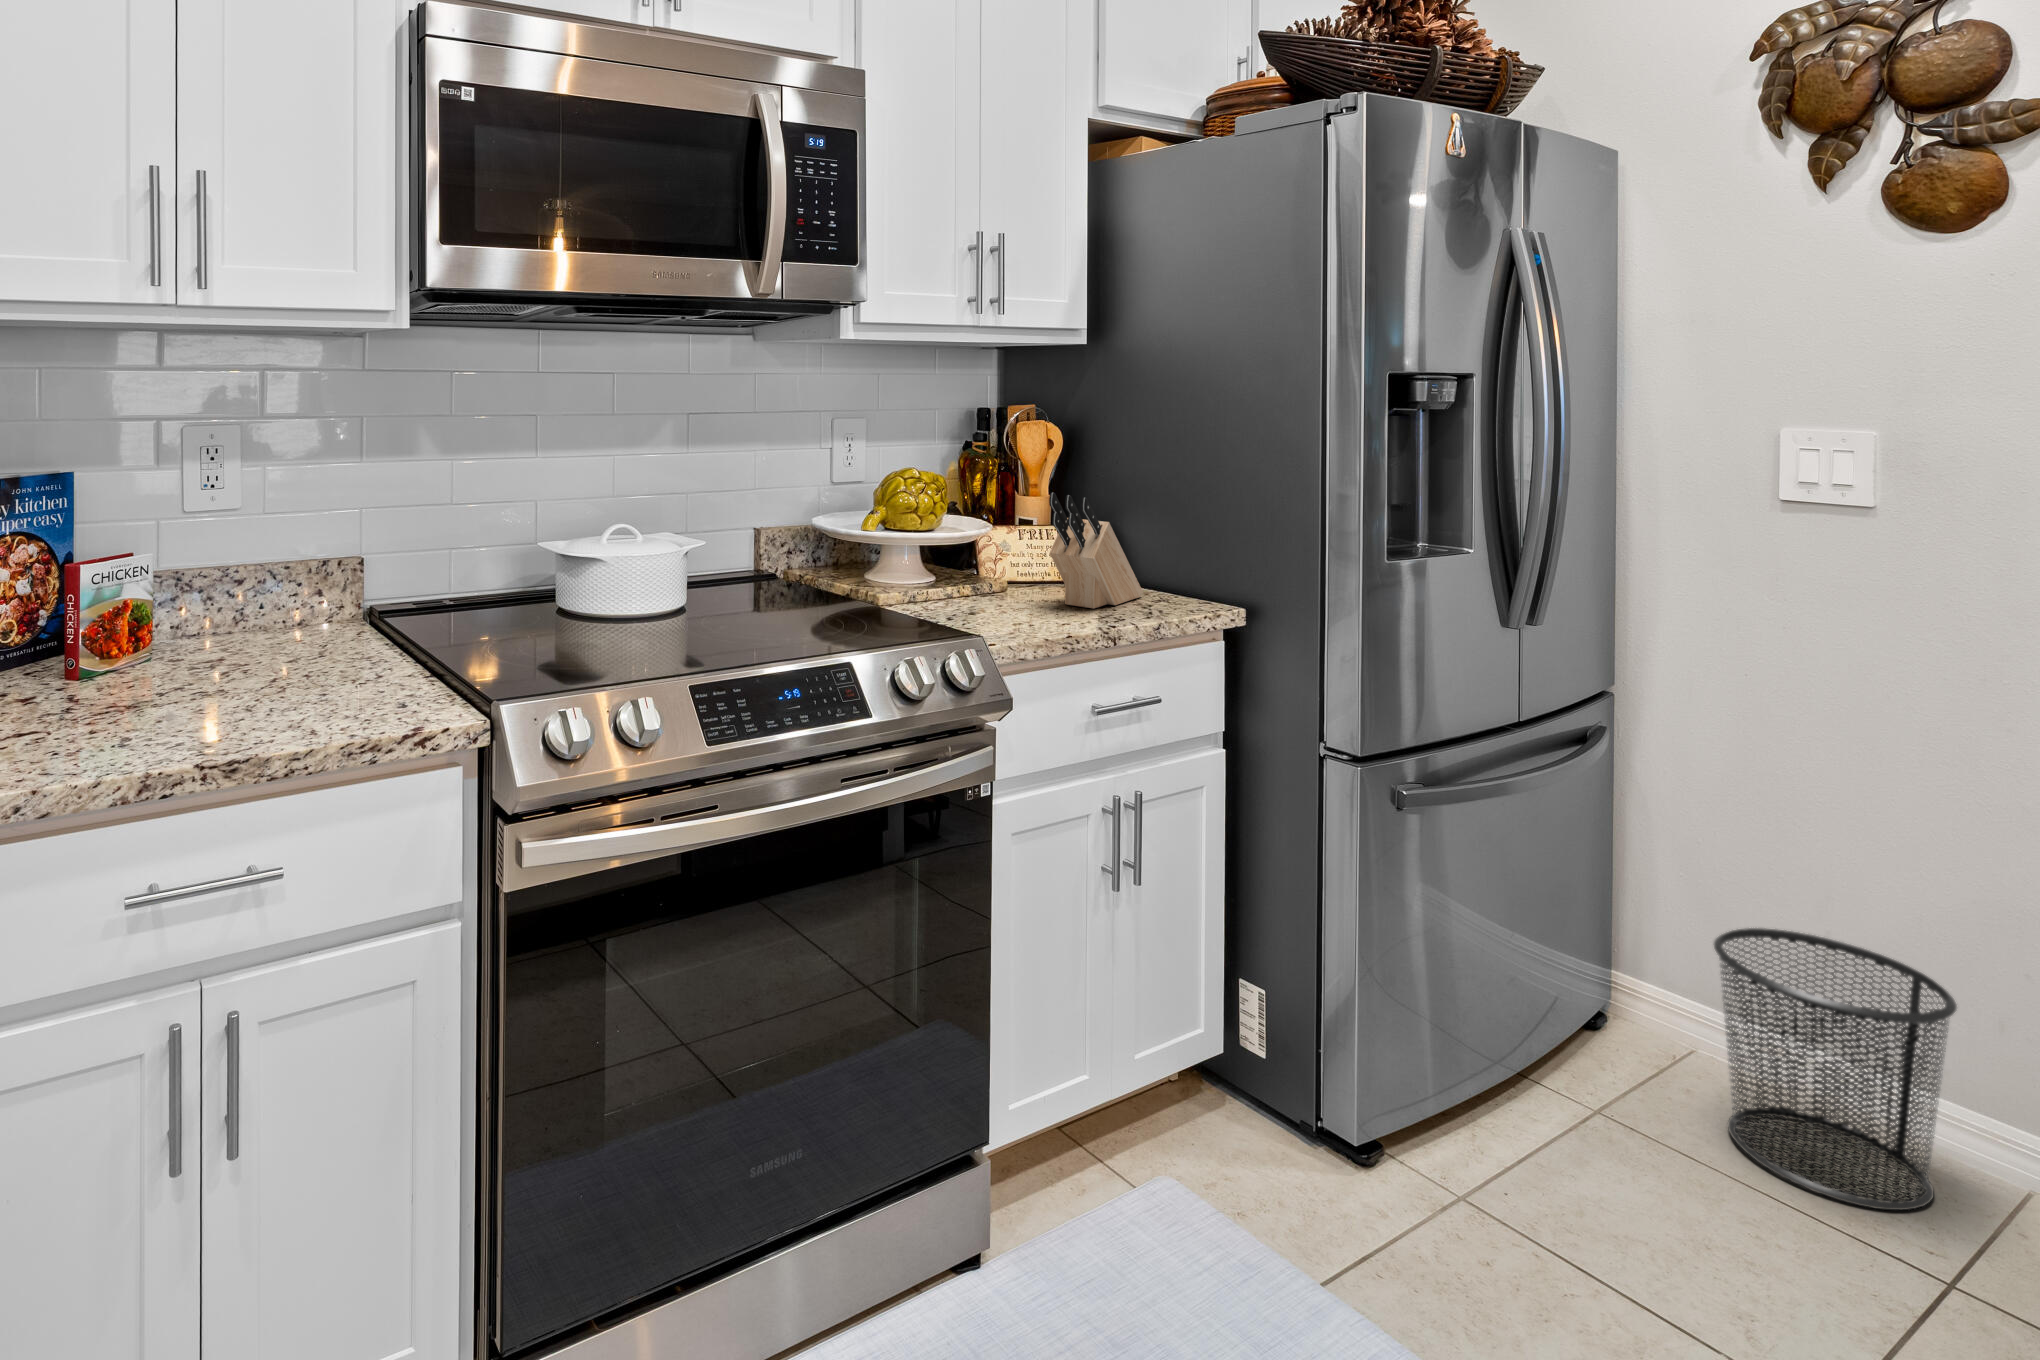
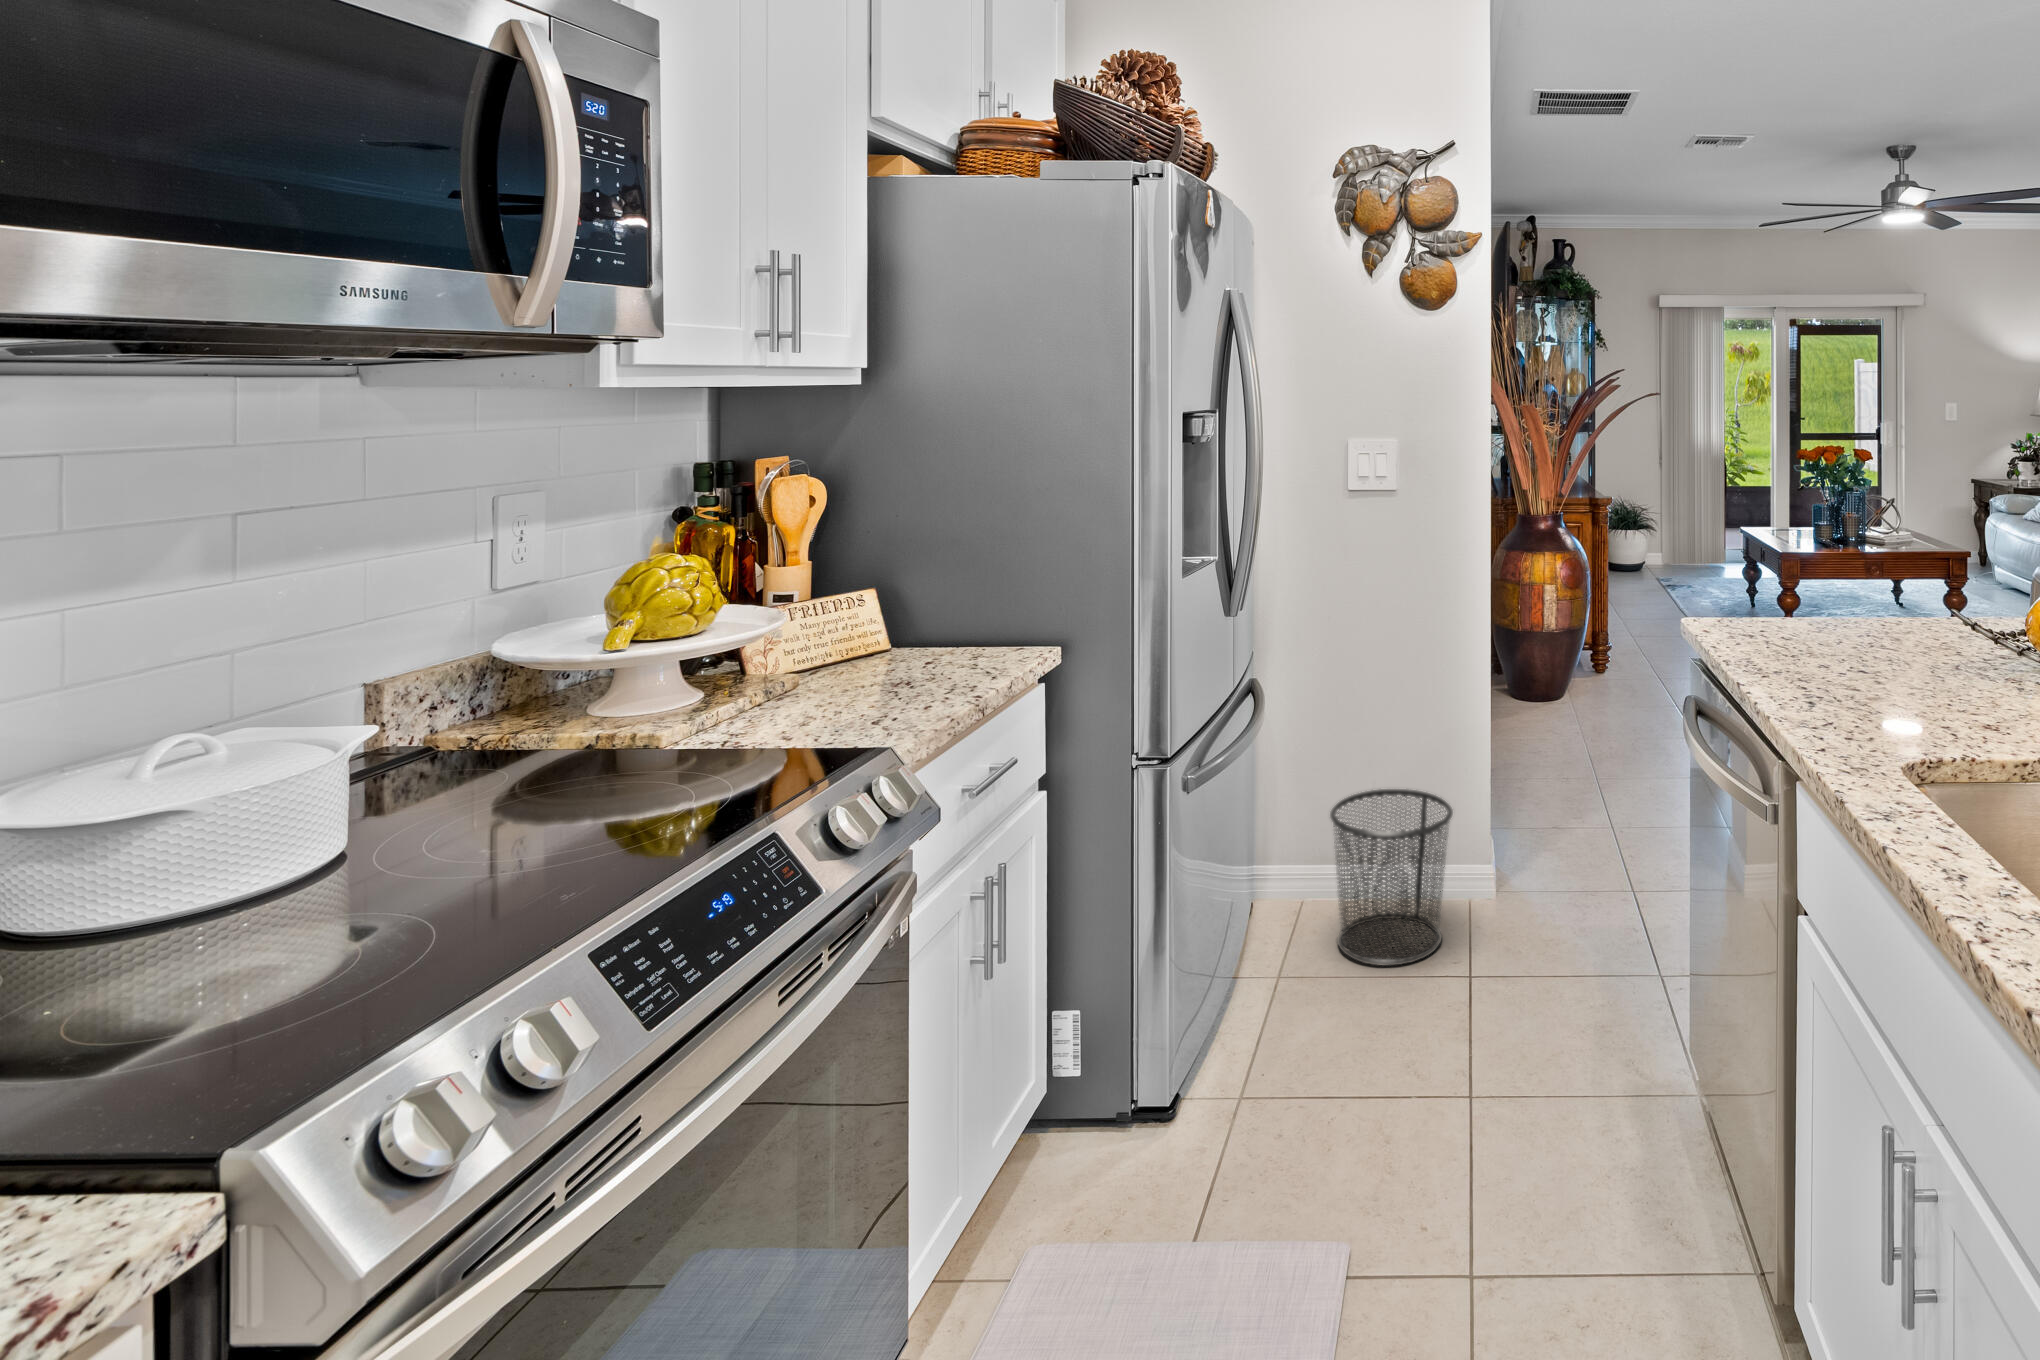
knife block: present [1049,493,1143,609] -> none [877,567,949,688]

